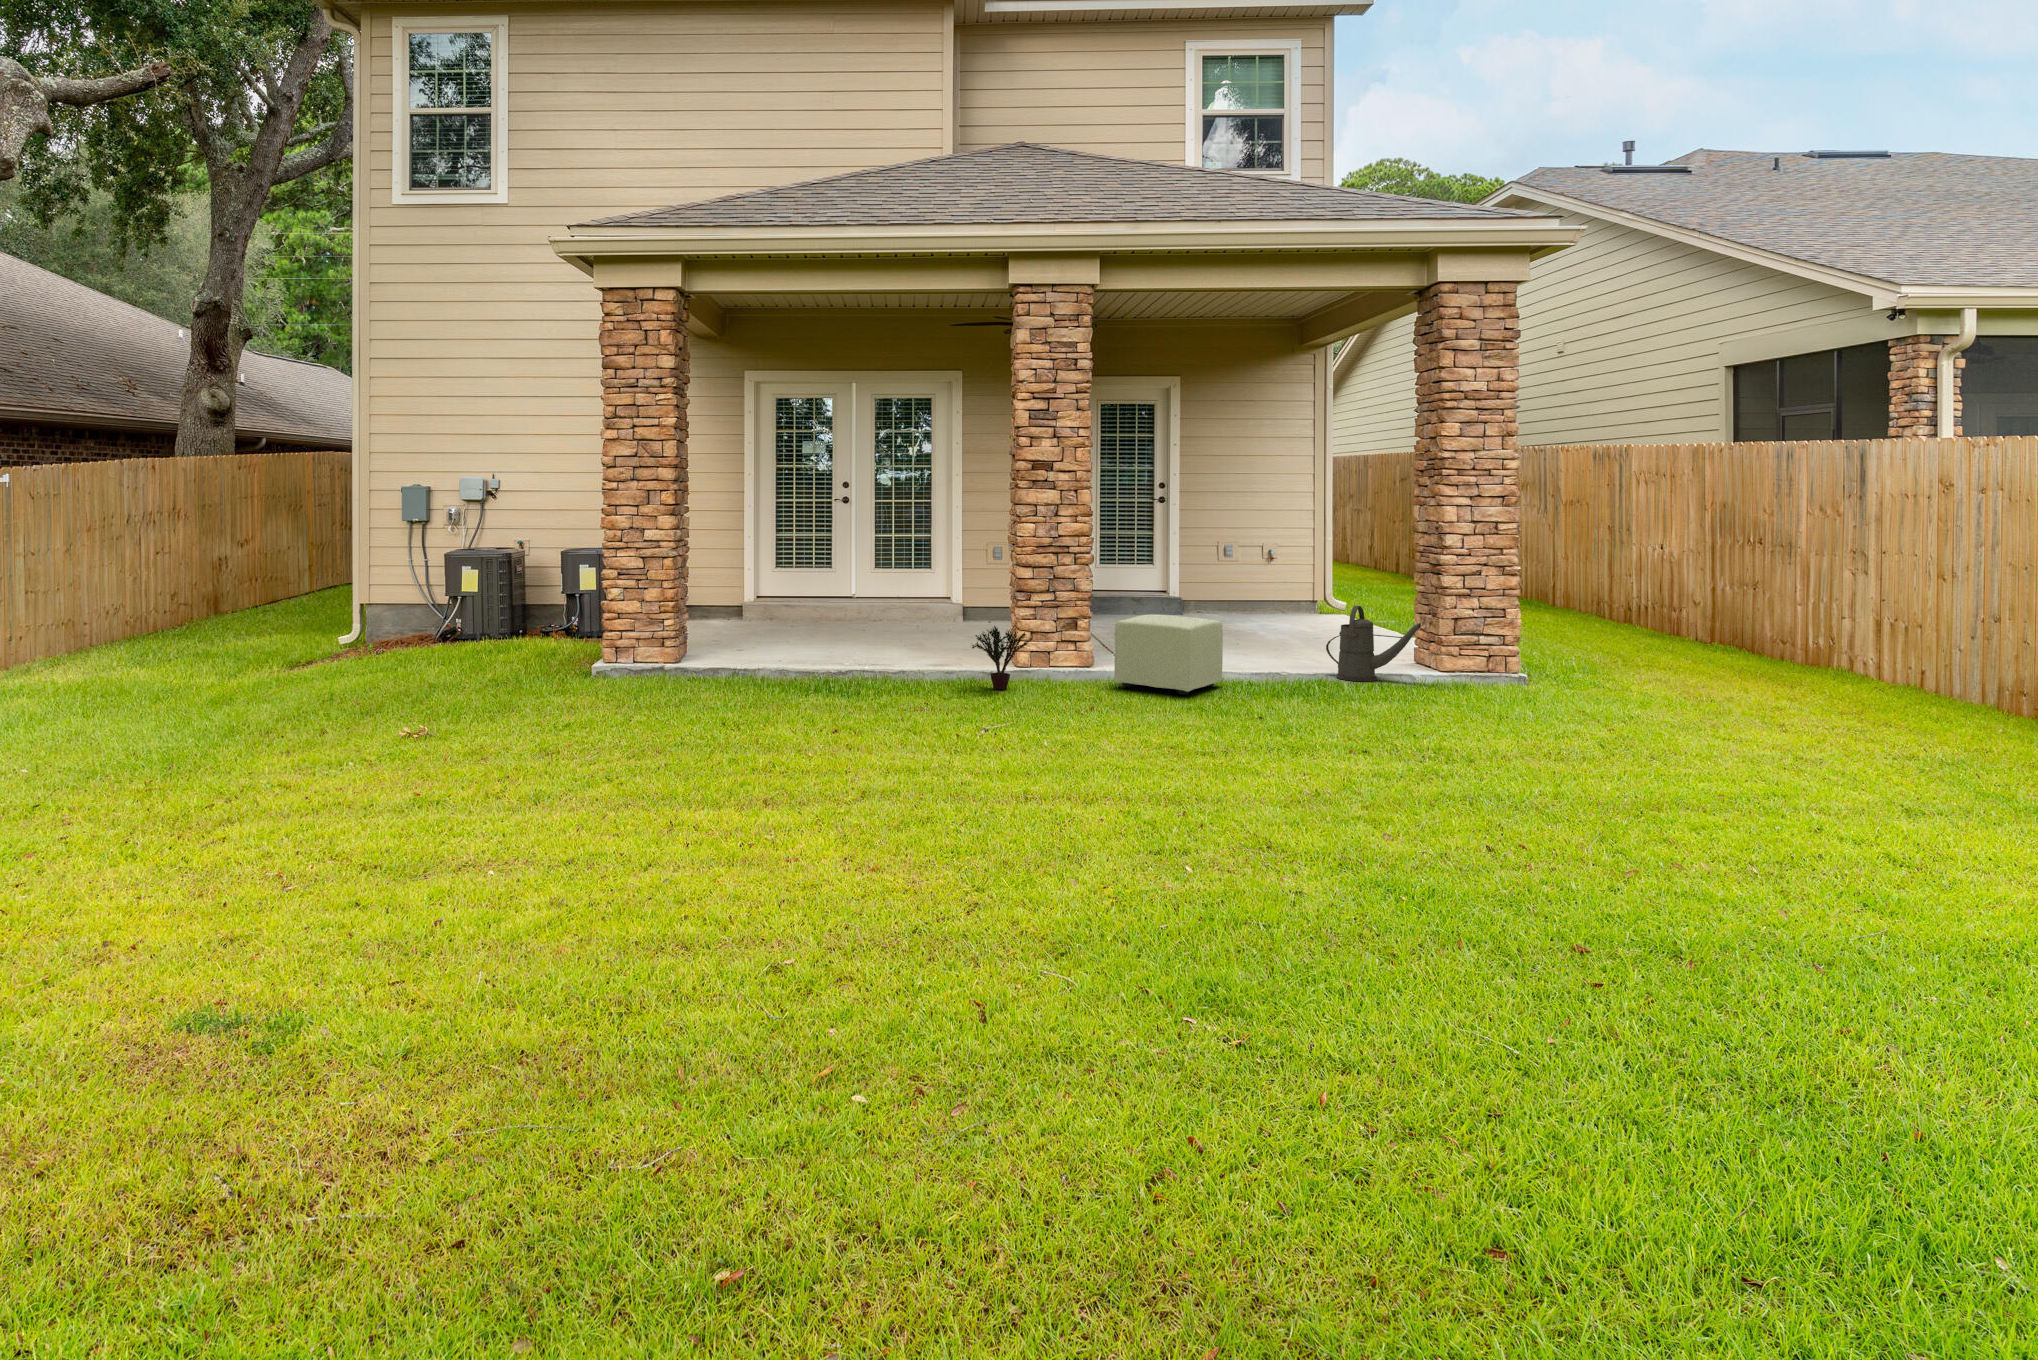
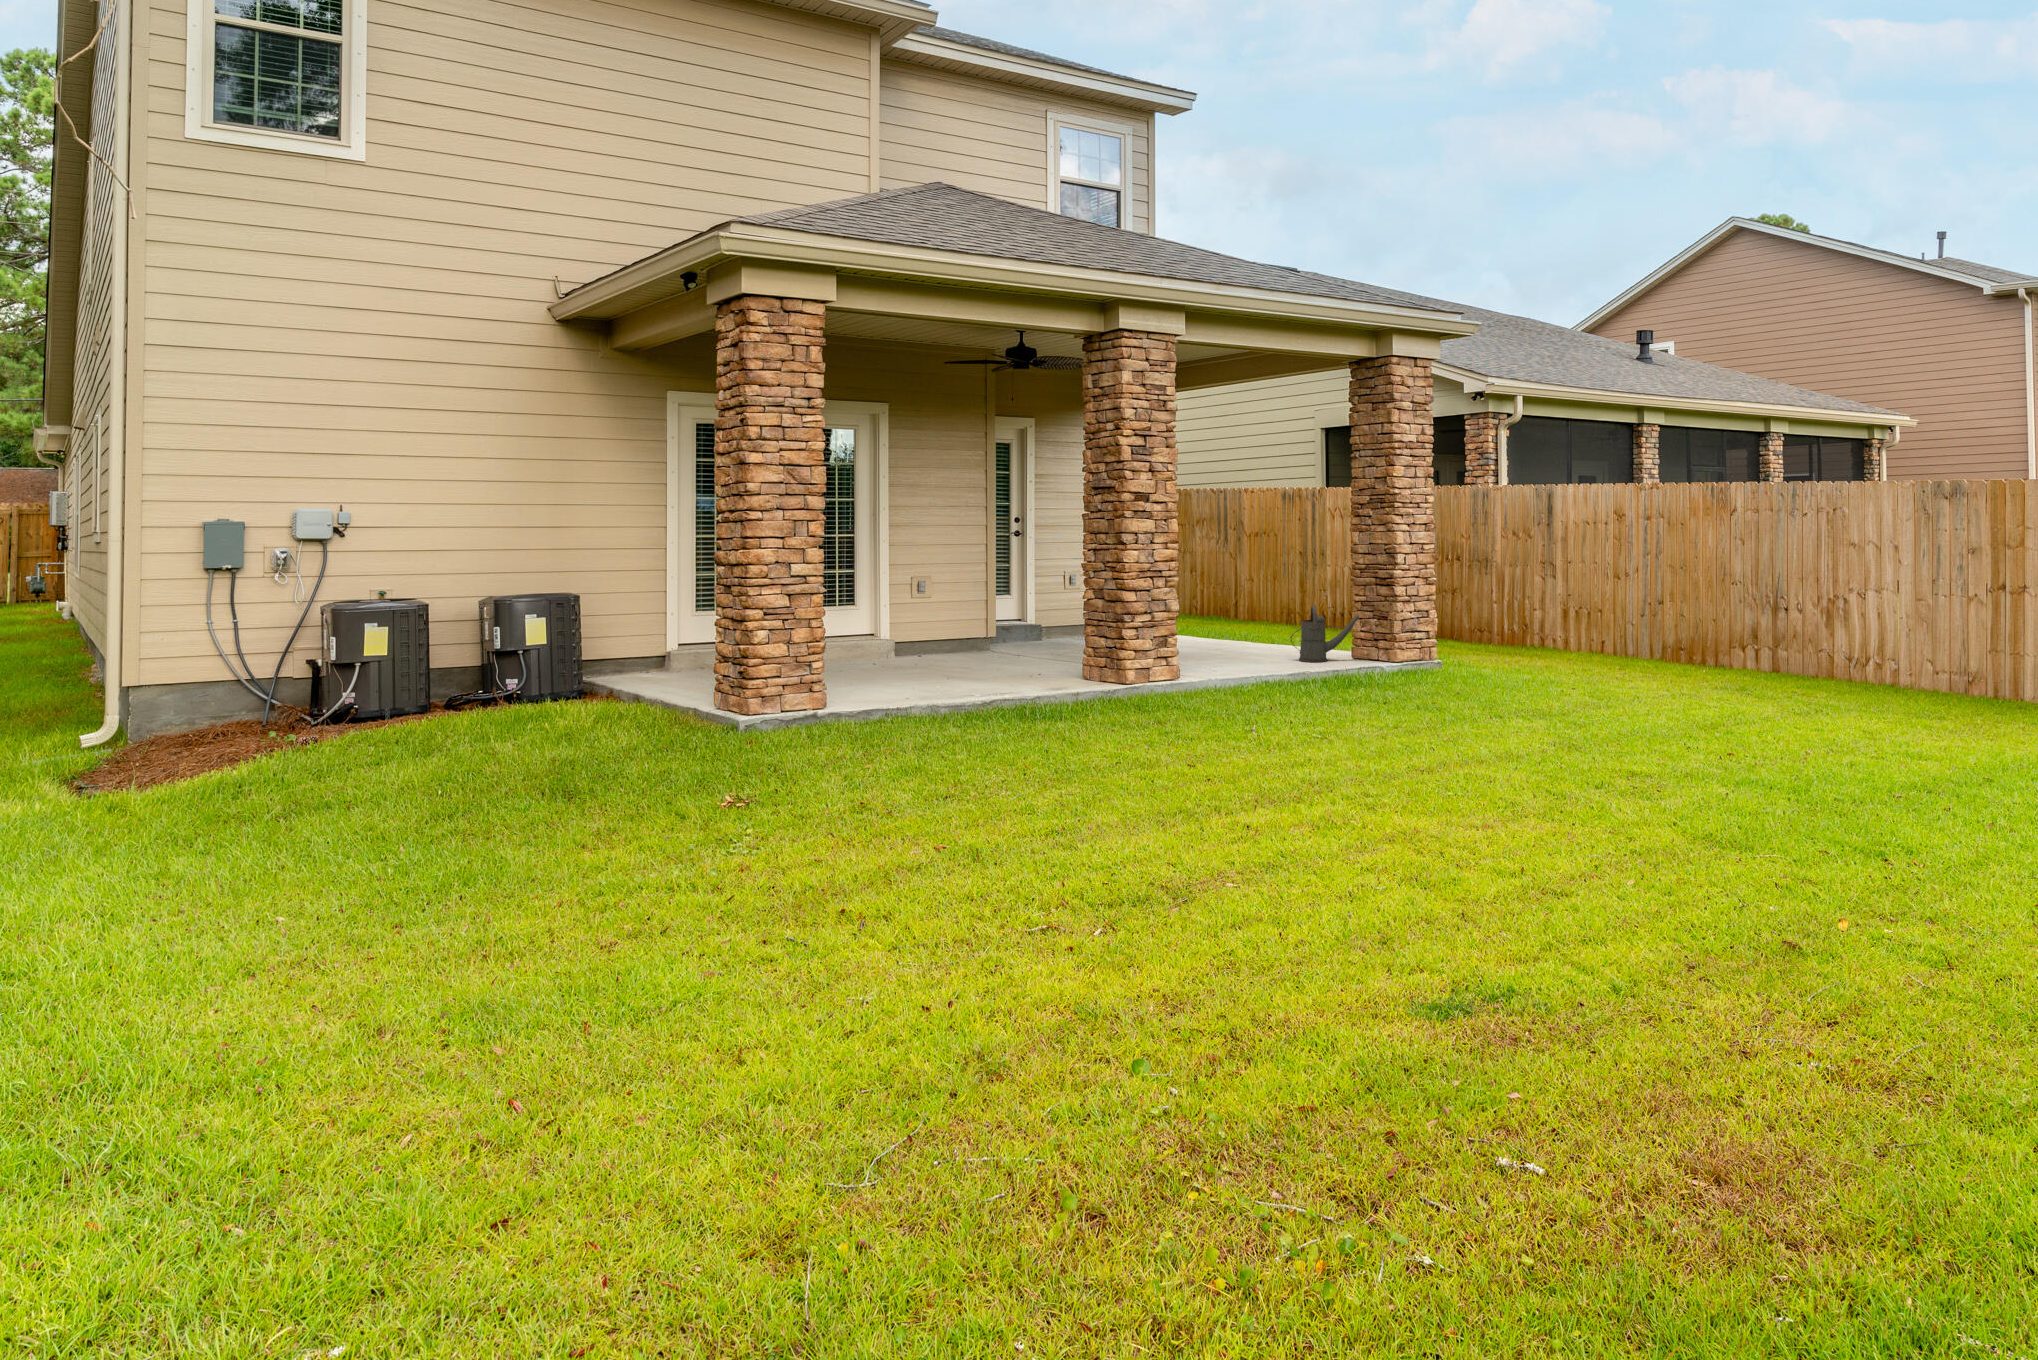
ottoman: present [1114,614,1223,695] -> none [1196,620,1264,681]
potted plant: present [972,626,1032,690] -> none [1104,637,1151,692]

